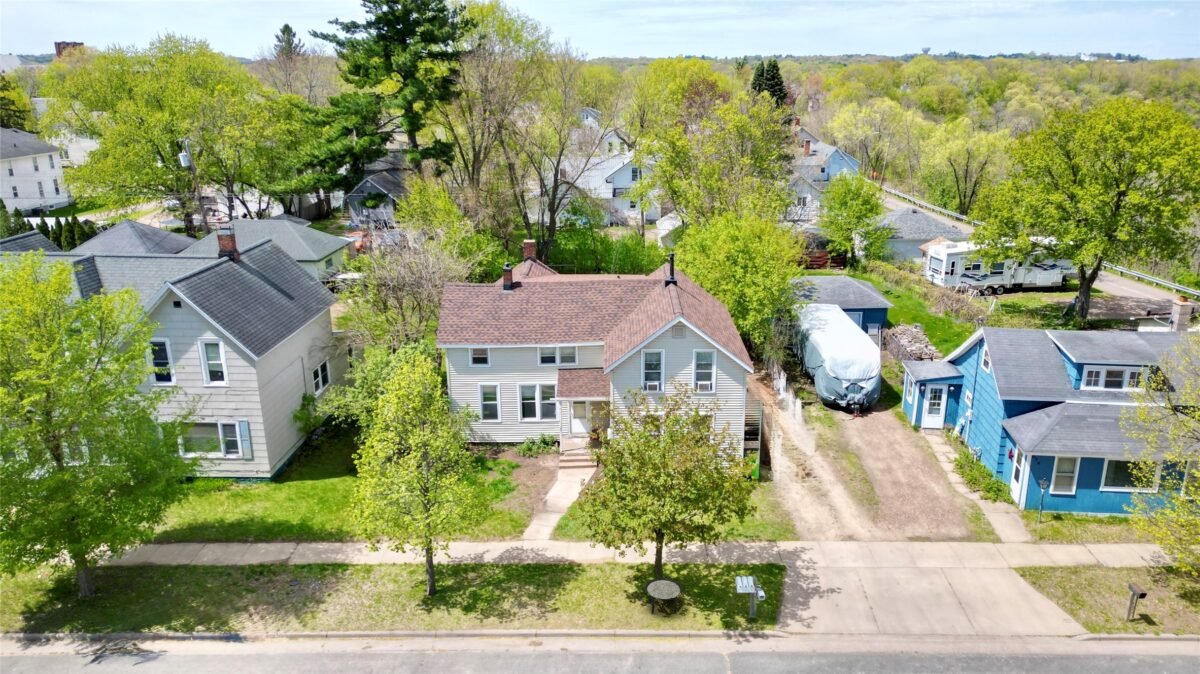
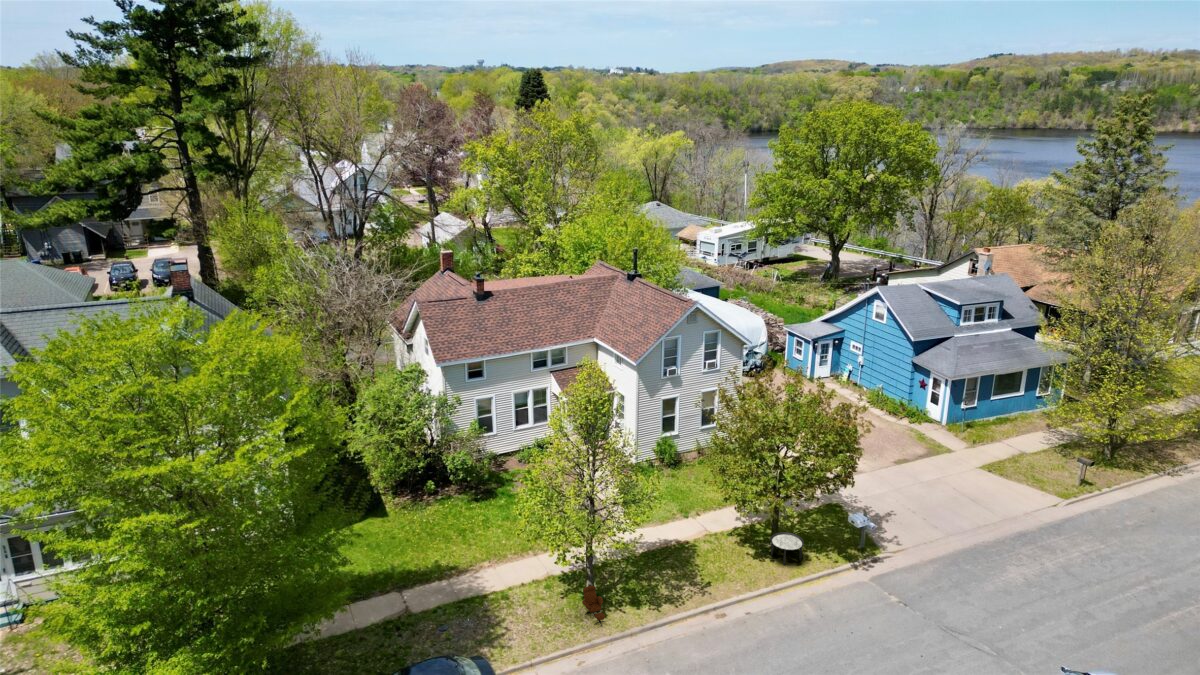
lounge chair: none [416,578,437,621] -> present [582,586,605,626]

